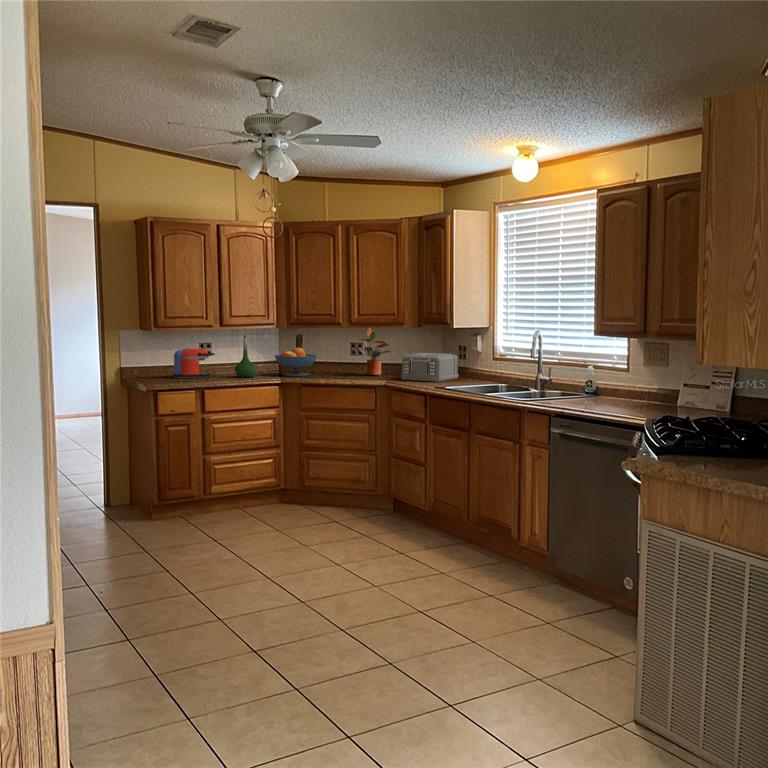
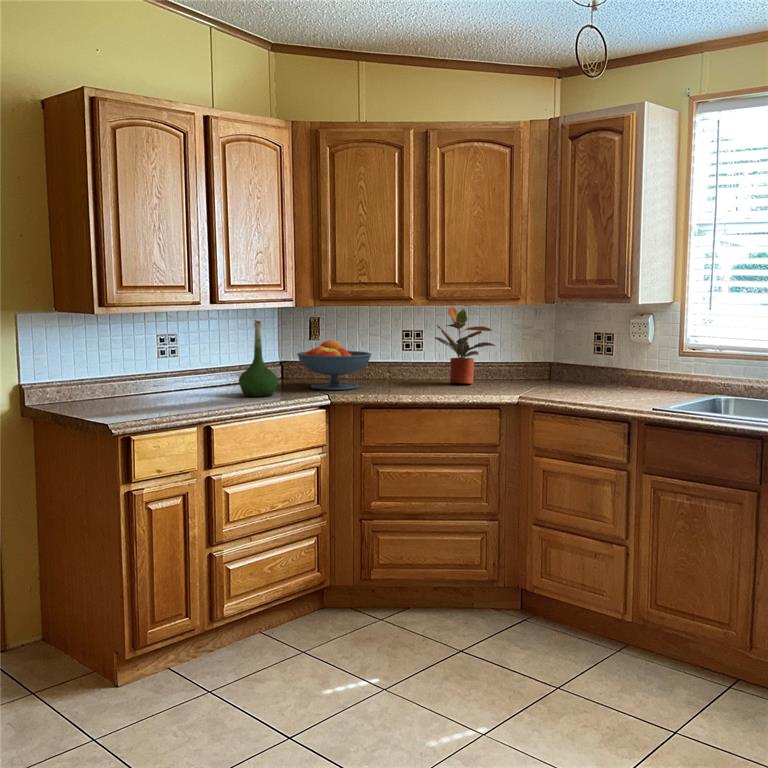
coffee maker: present [173,349,215,378] -> none [126,345,201,402]
toaster: present [401,353,458,382] -> none [535,345,610,394]

